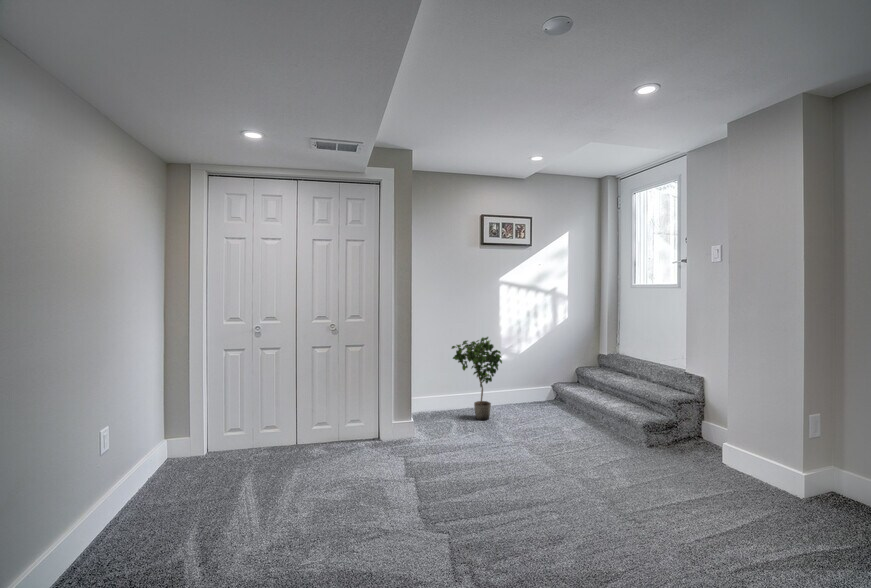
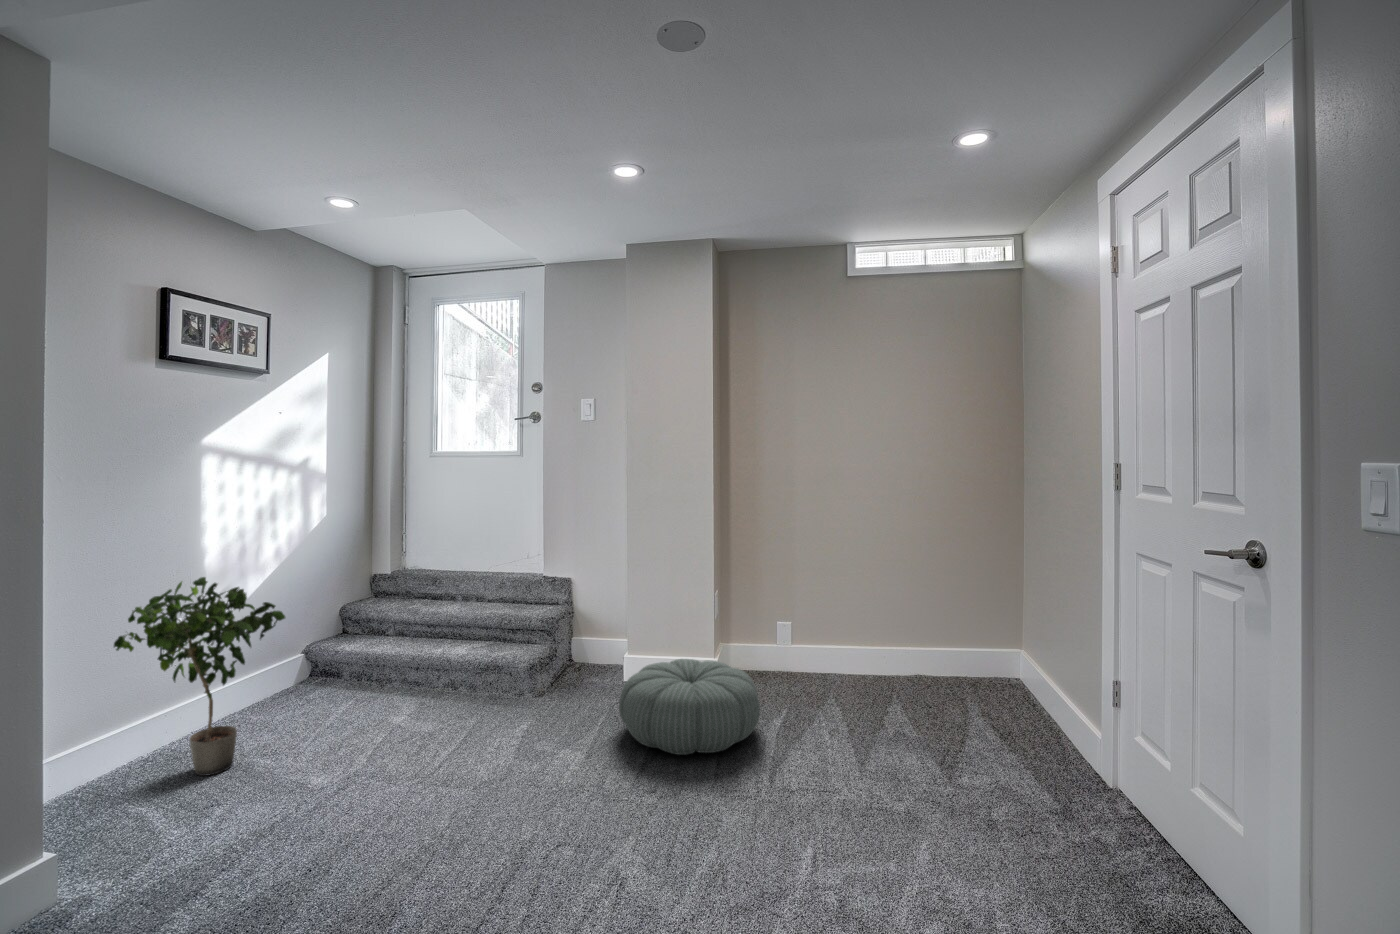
pouf: none [654,445,796,533] -> present [619,659,760,755]

